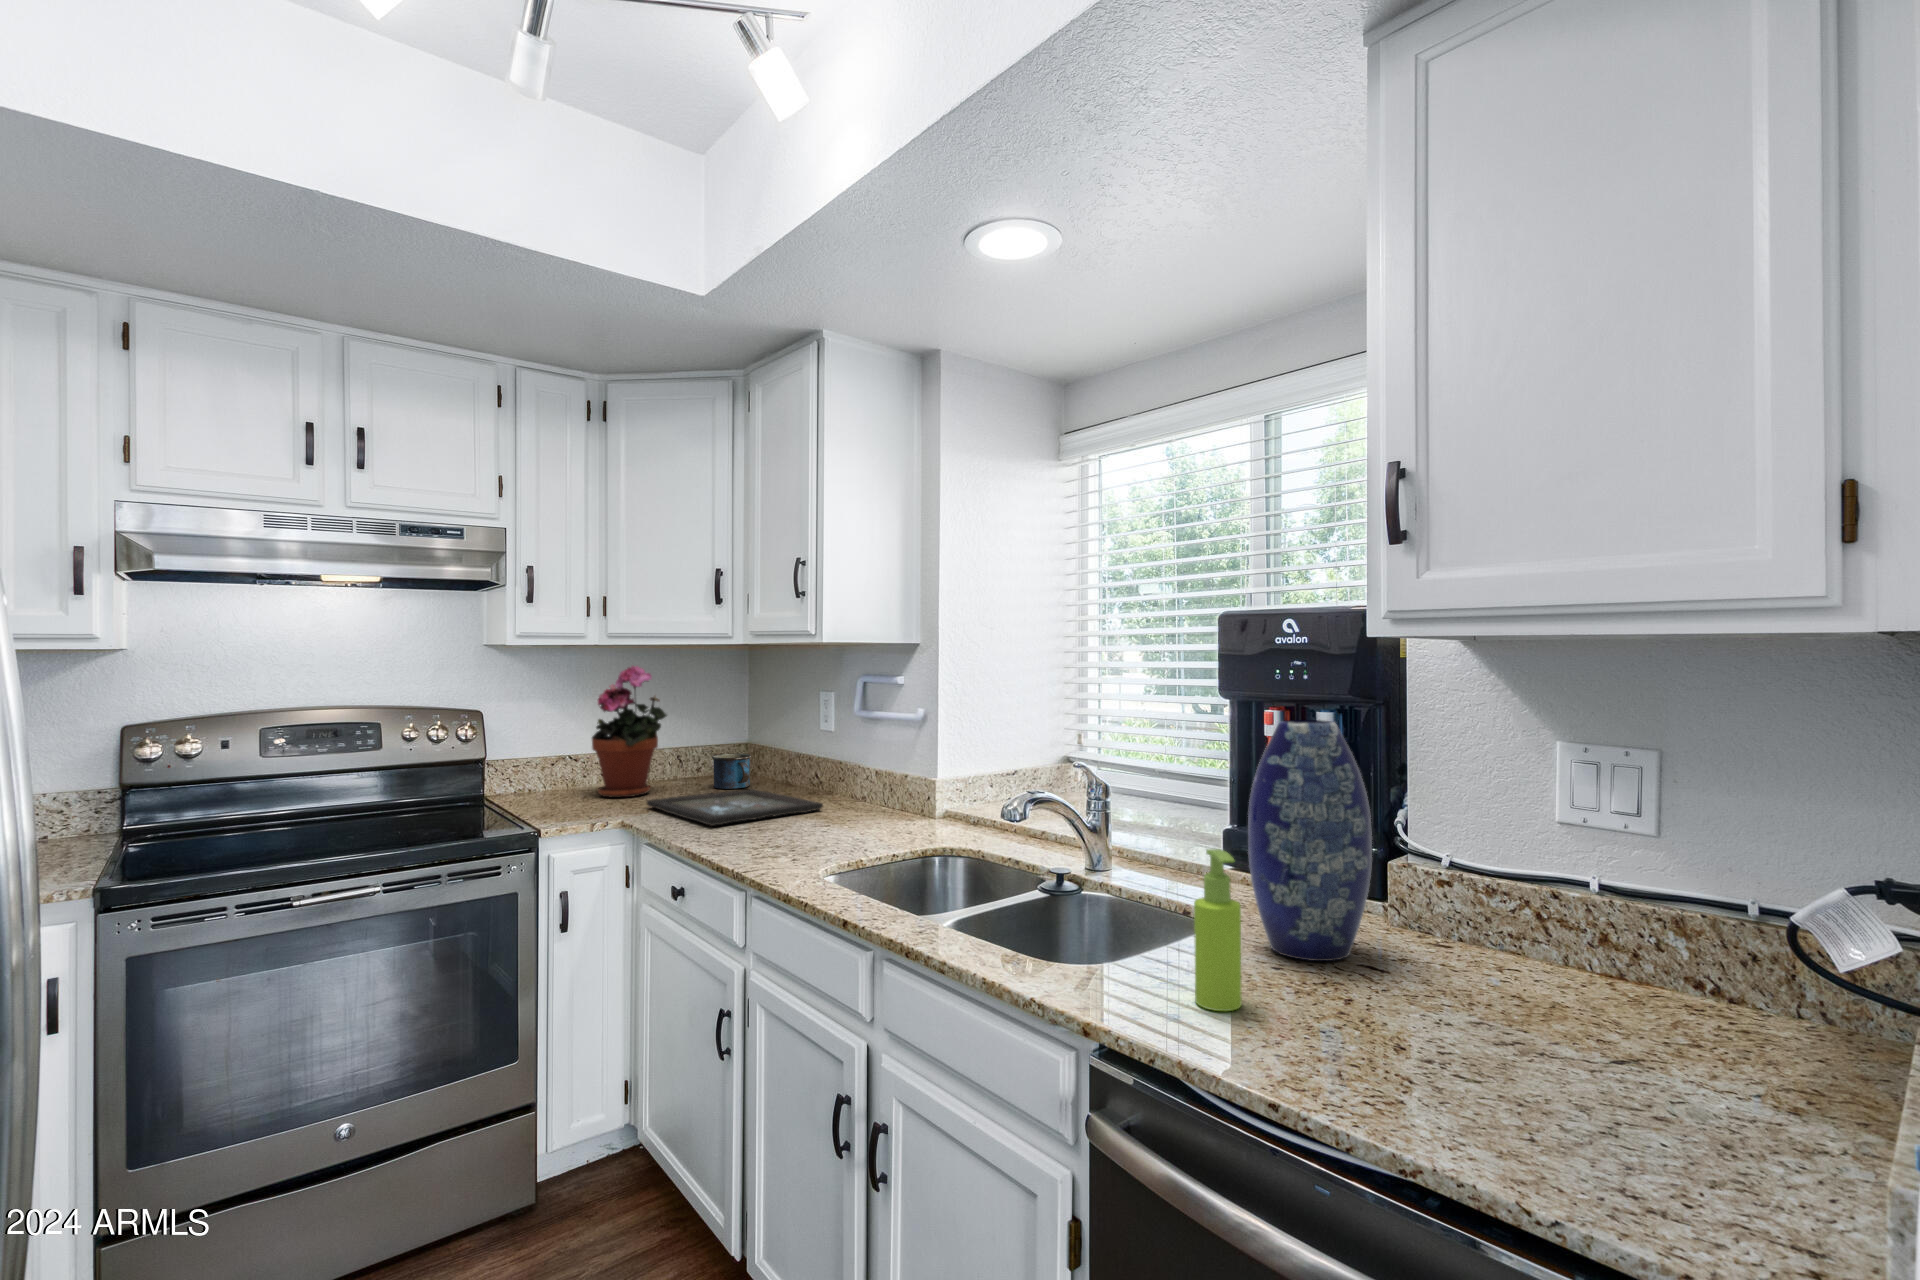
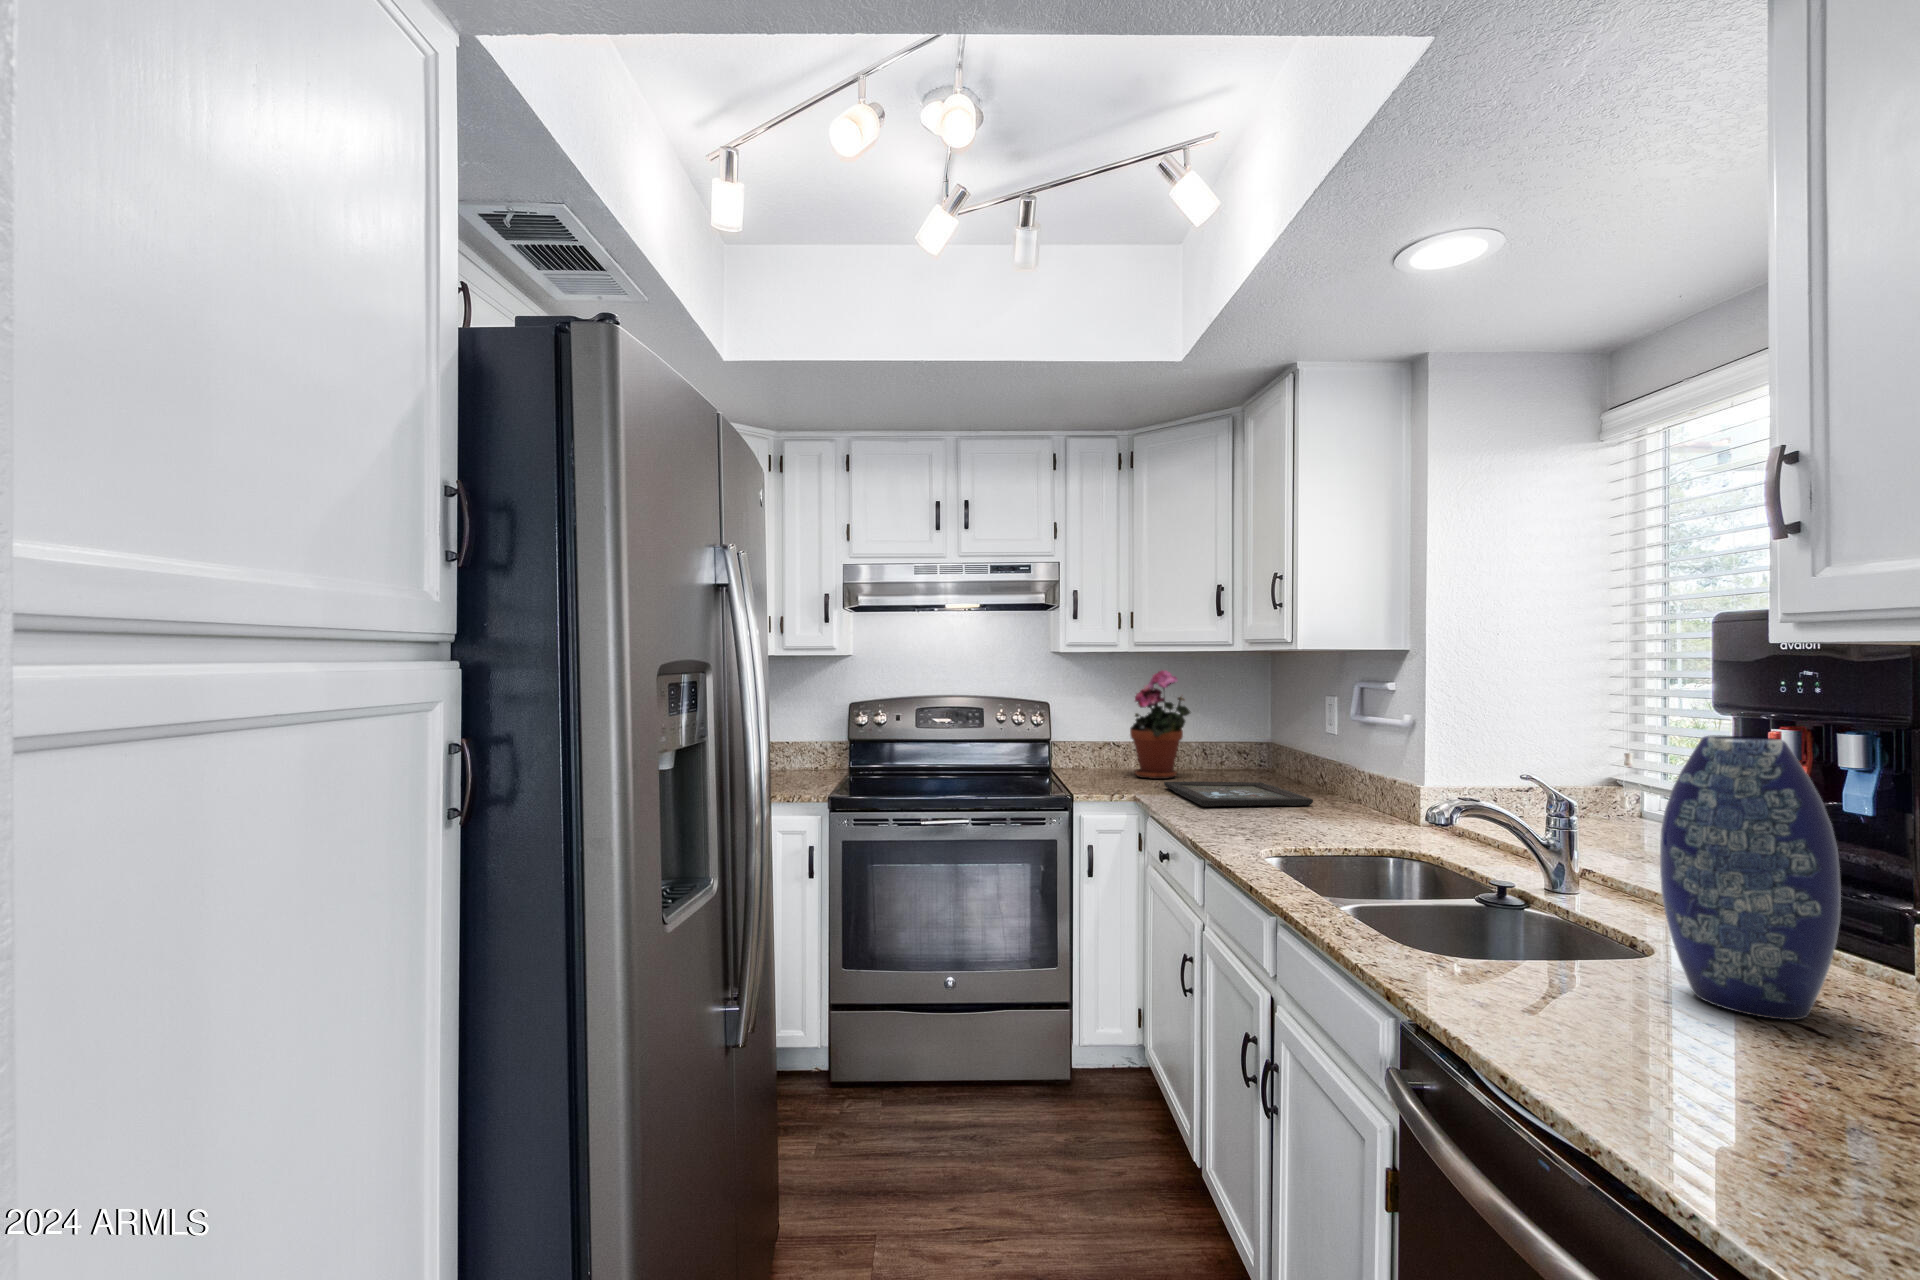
mug: present [712,754,751,789] -> none [1230,750,1266,781]
soap dispenser: present [1194,849,1242,1011] -> none [1528,857,1585,1024]

